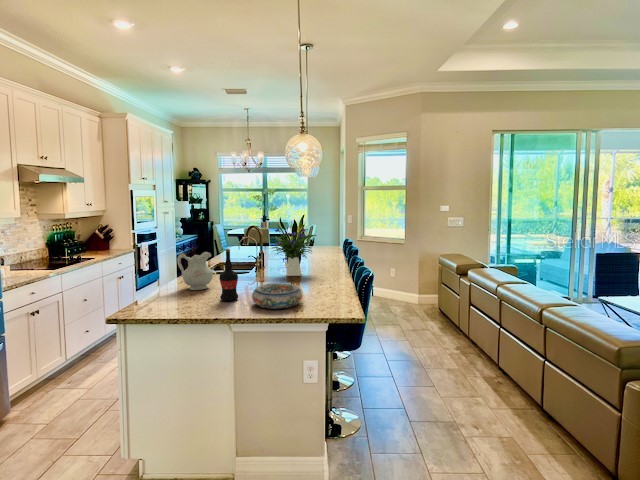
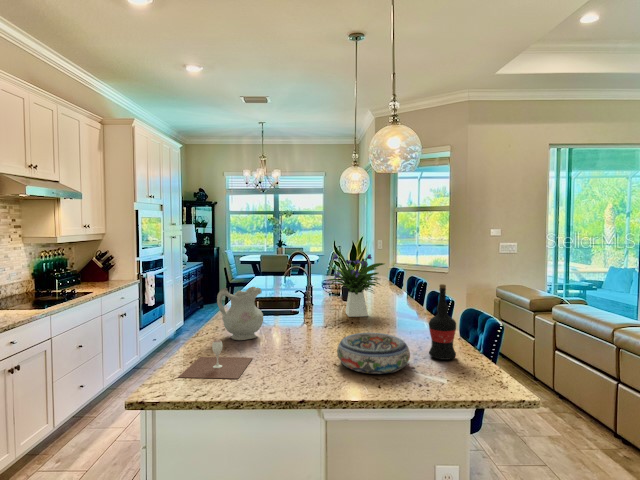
wine bottle: present [219,249,239,301] -> present [429,284,456,360]
wine glass: none [141,287,197,311] -> present [178,340,252,379]

